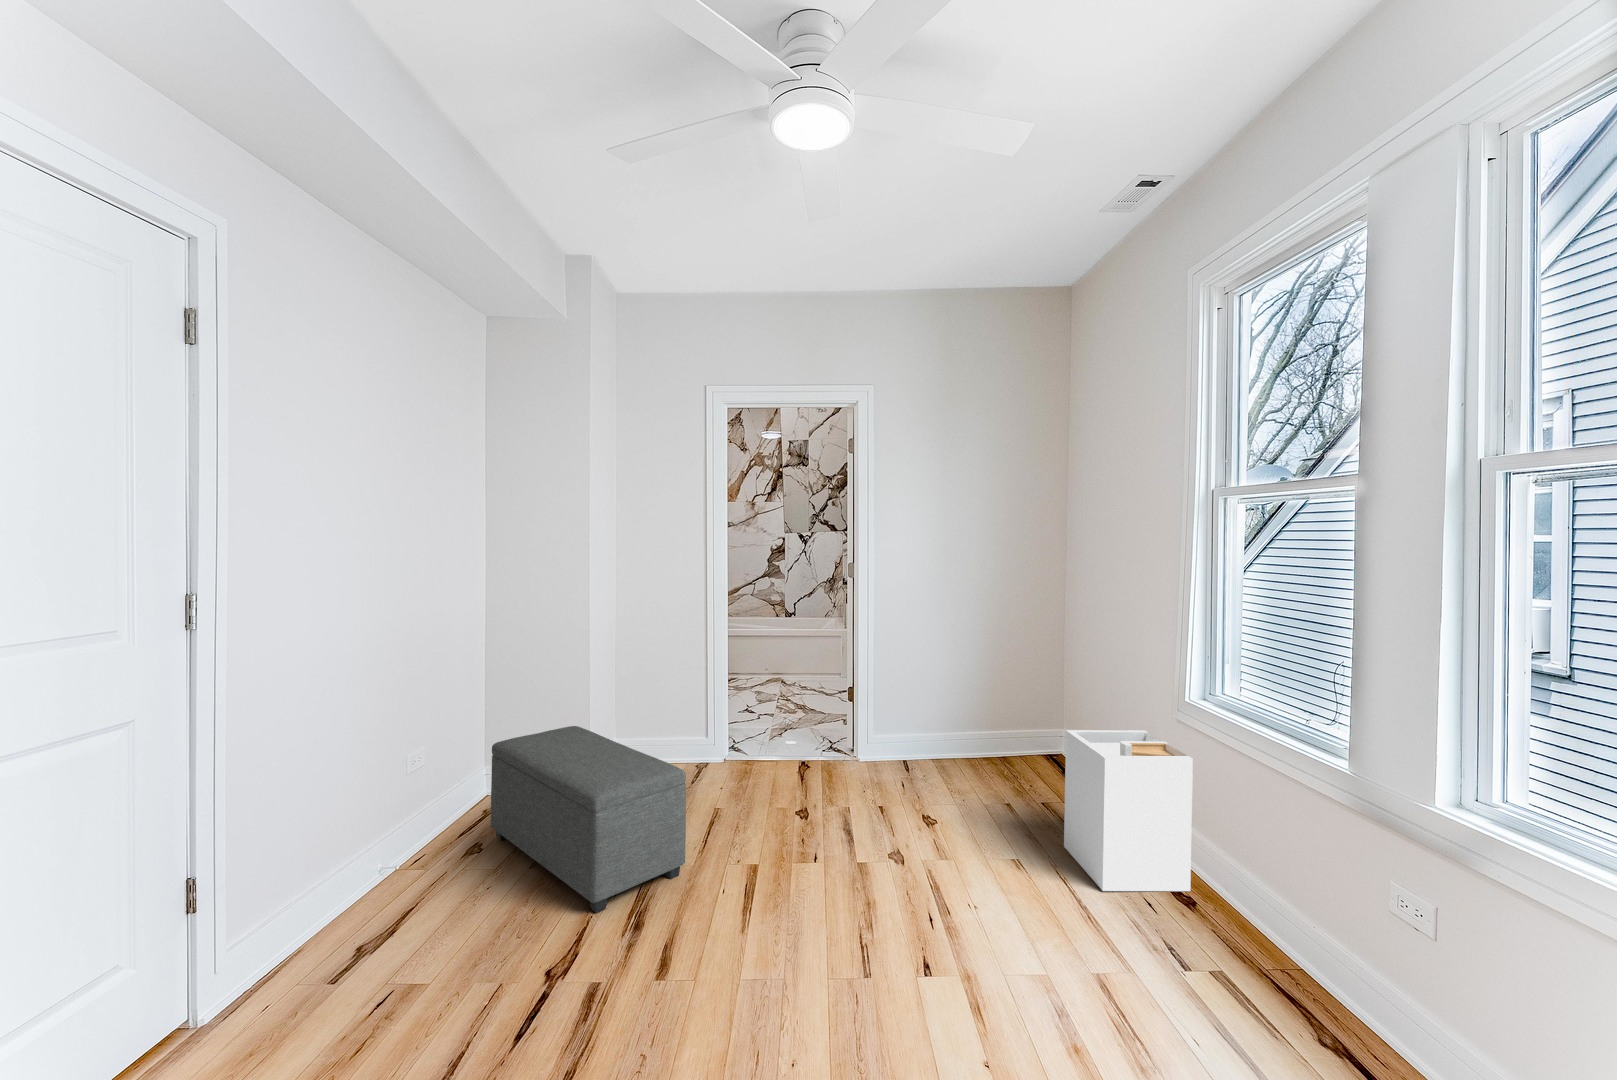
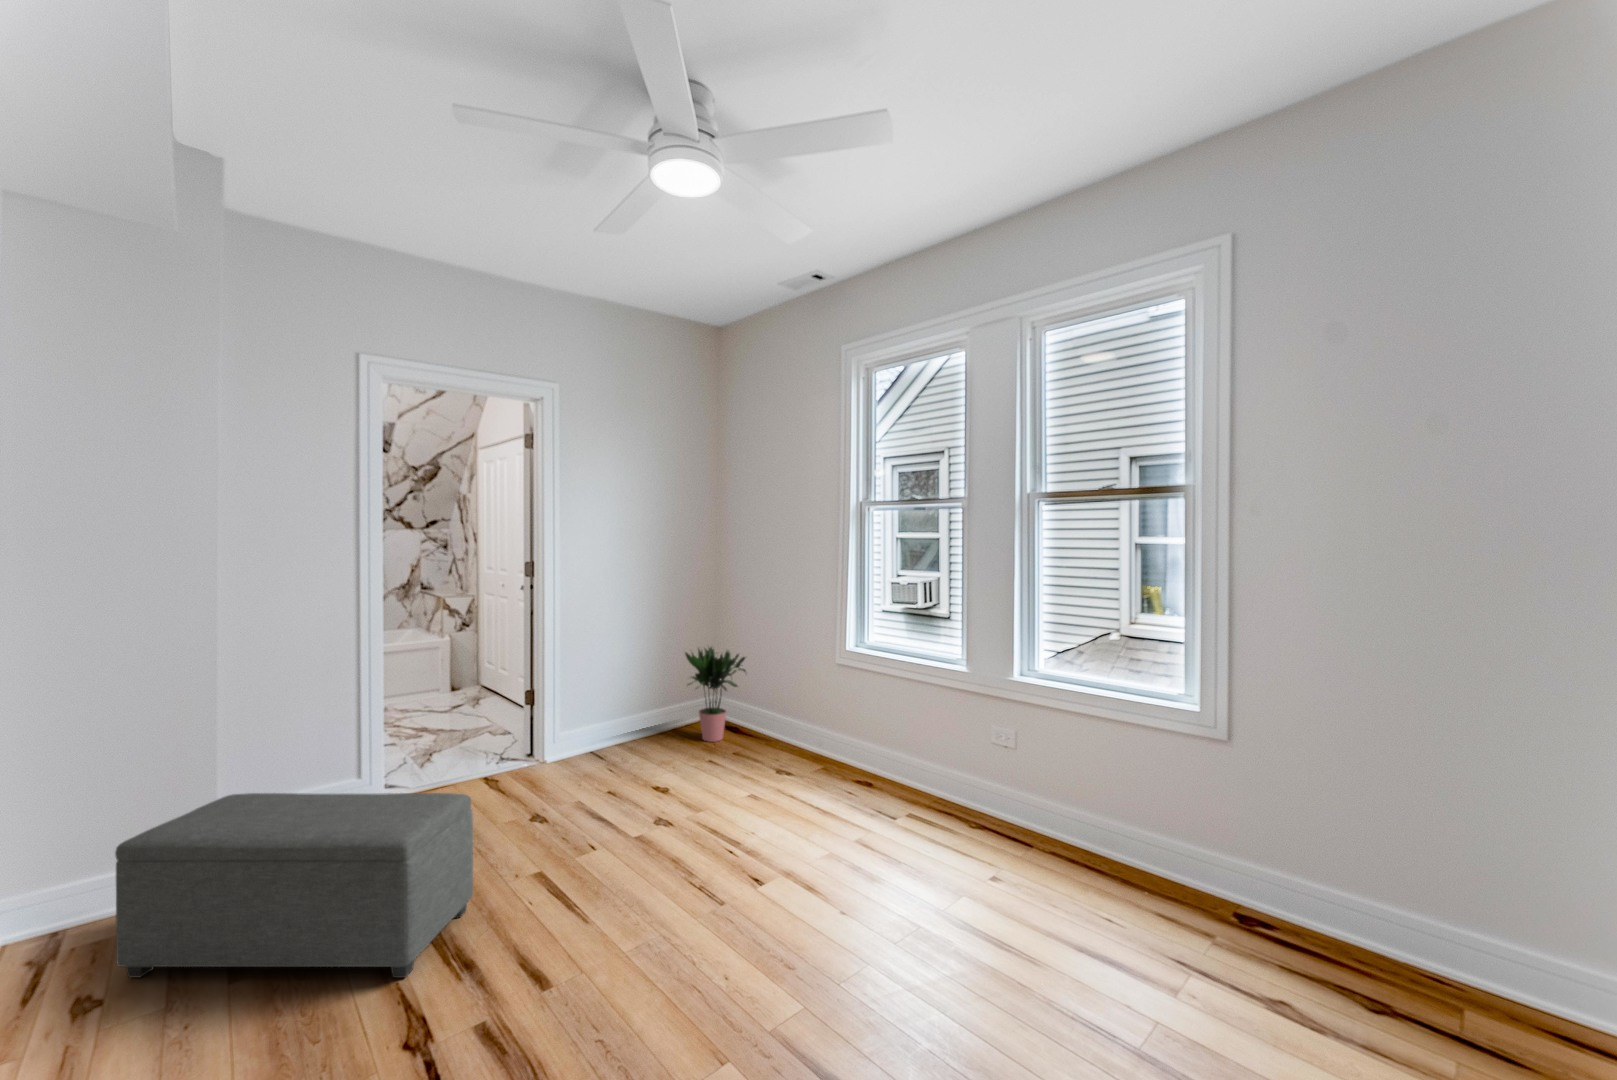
potted plant: none [1001,664,1083,784] -> present [685,647,746,742]
laundry hamper: present [1064,730,1193,891] -> none [772,675,863,795]

